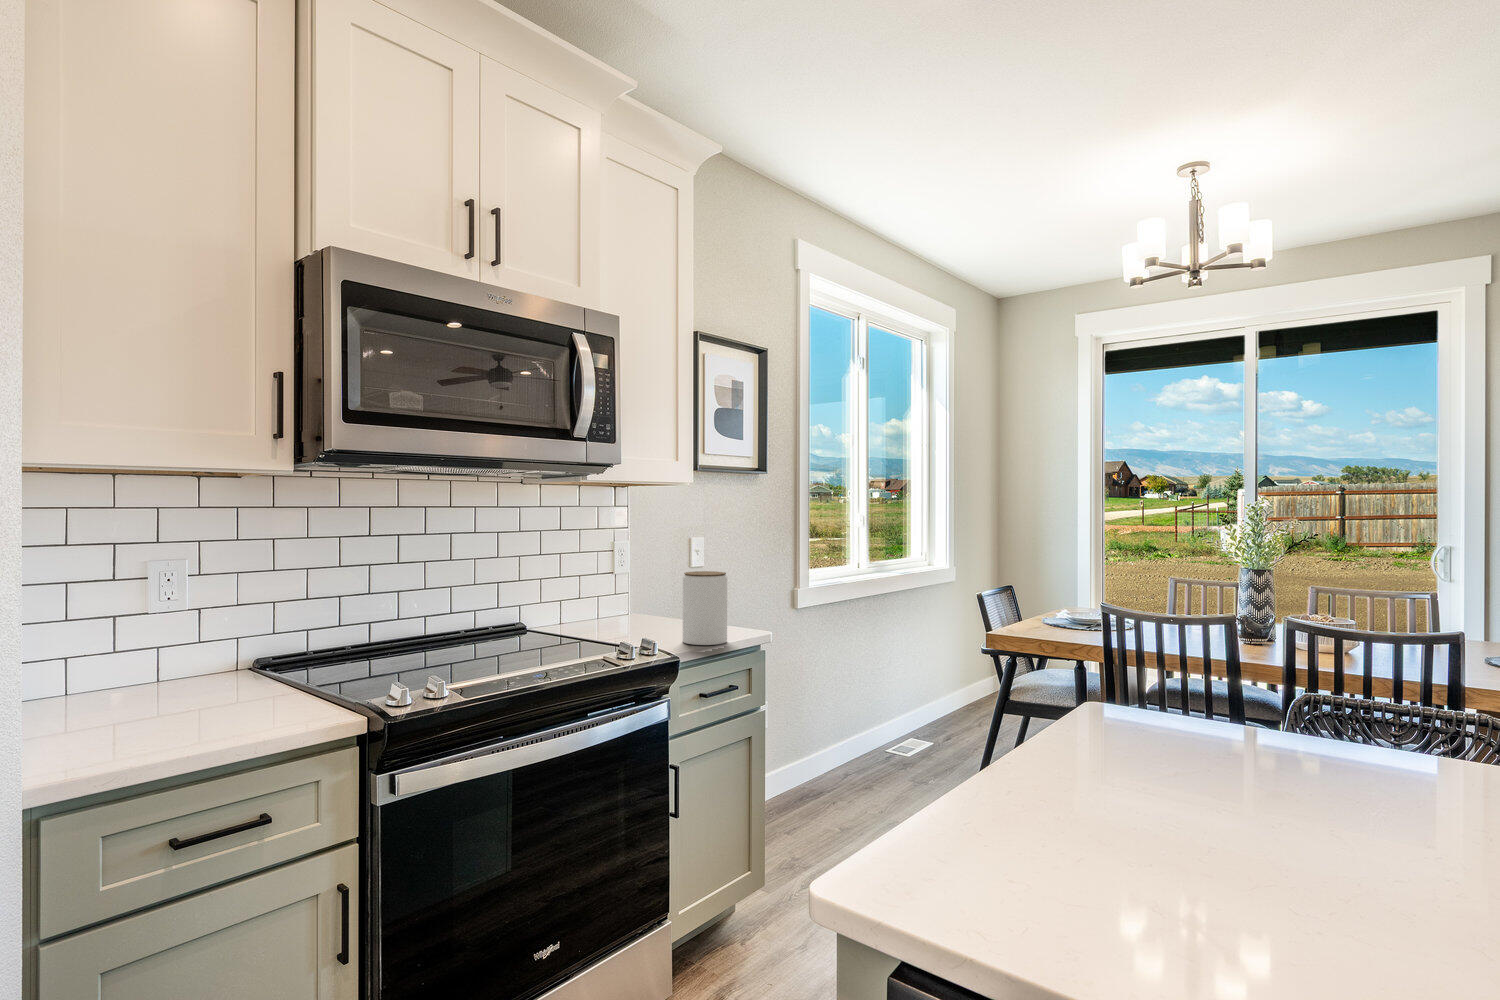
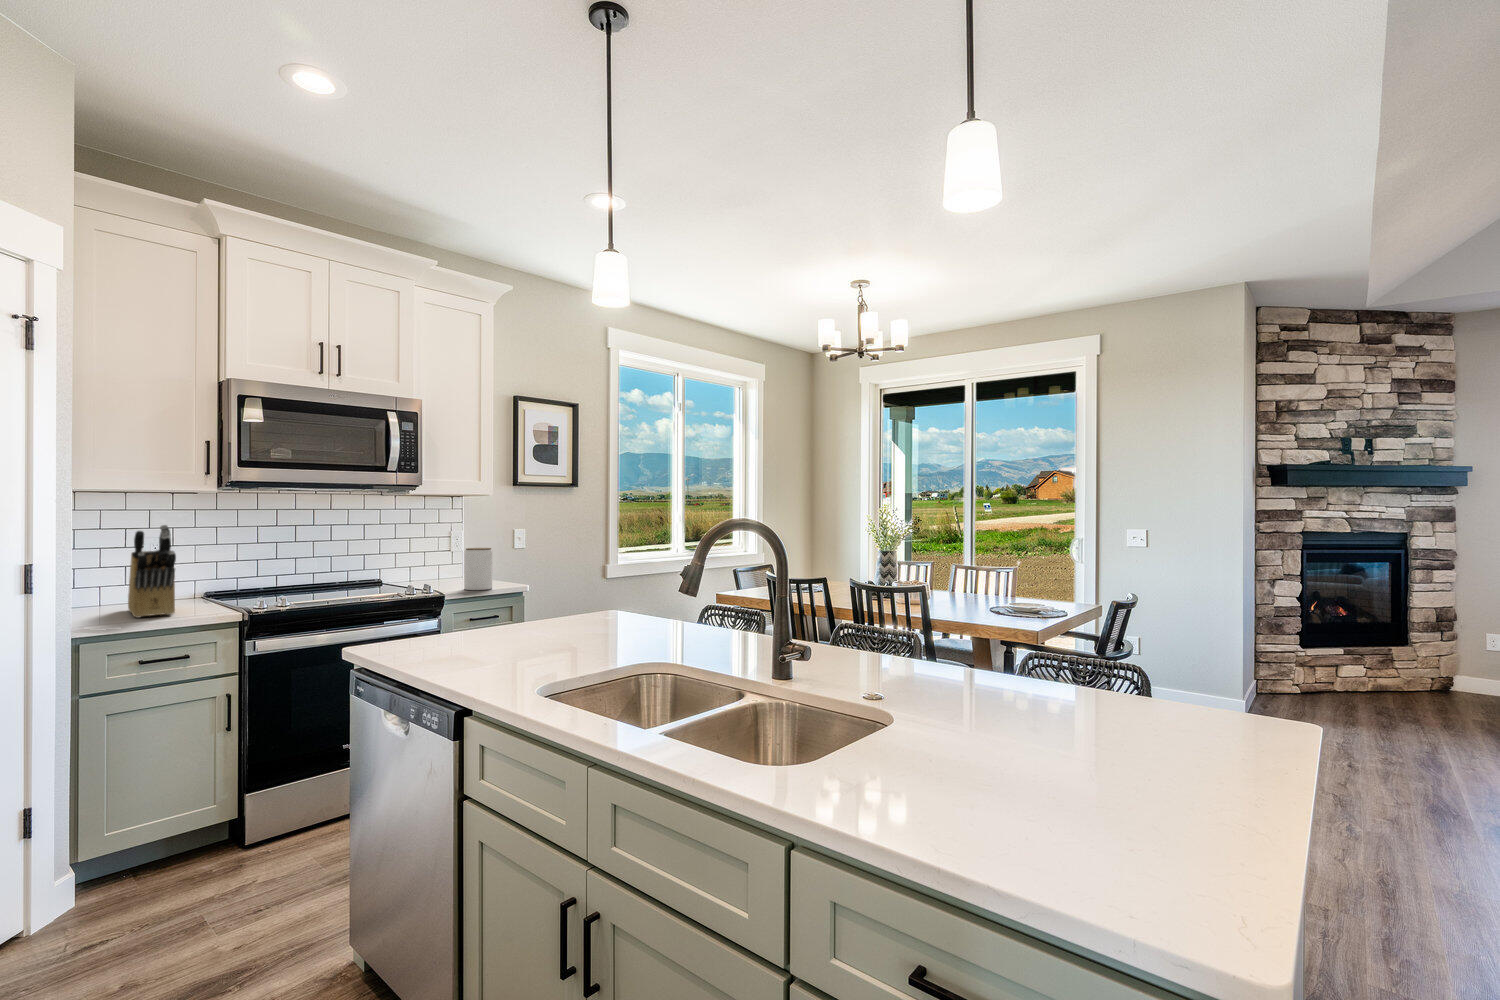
knife block: none [126,540,240,739] -> present [128,525,176,618]

